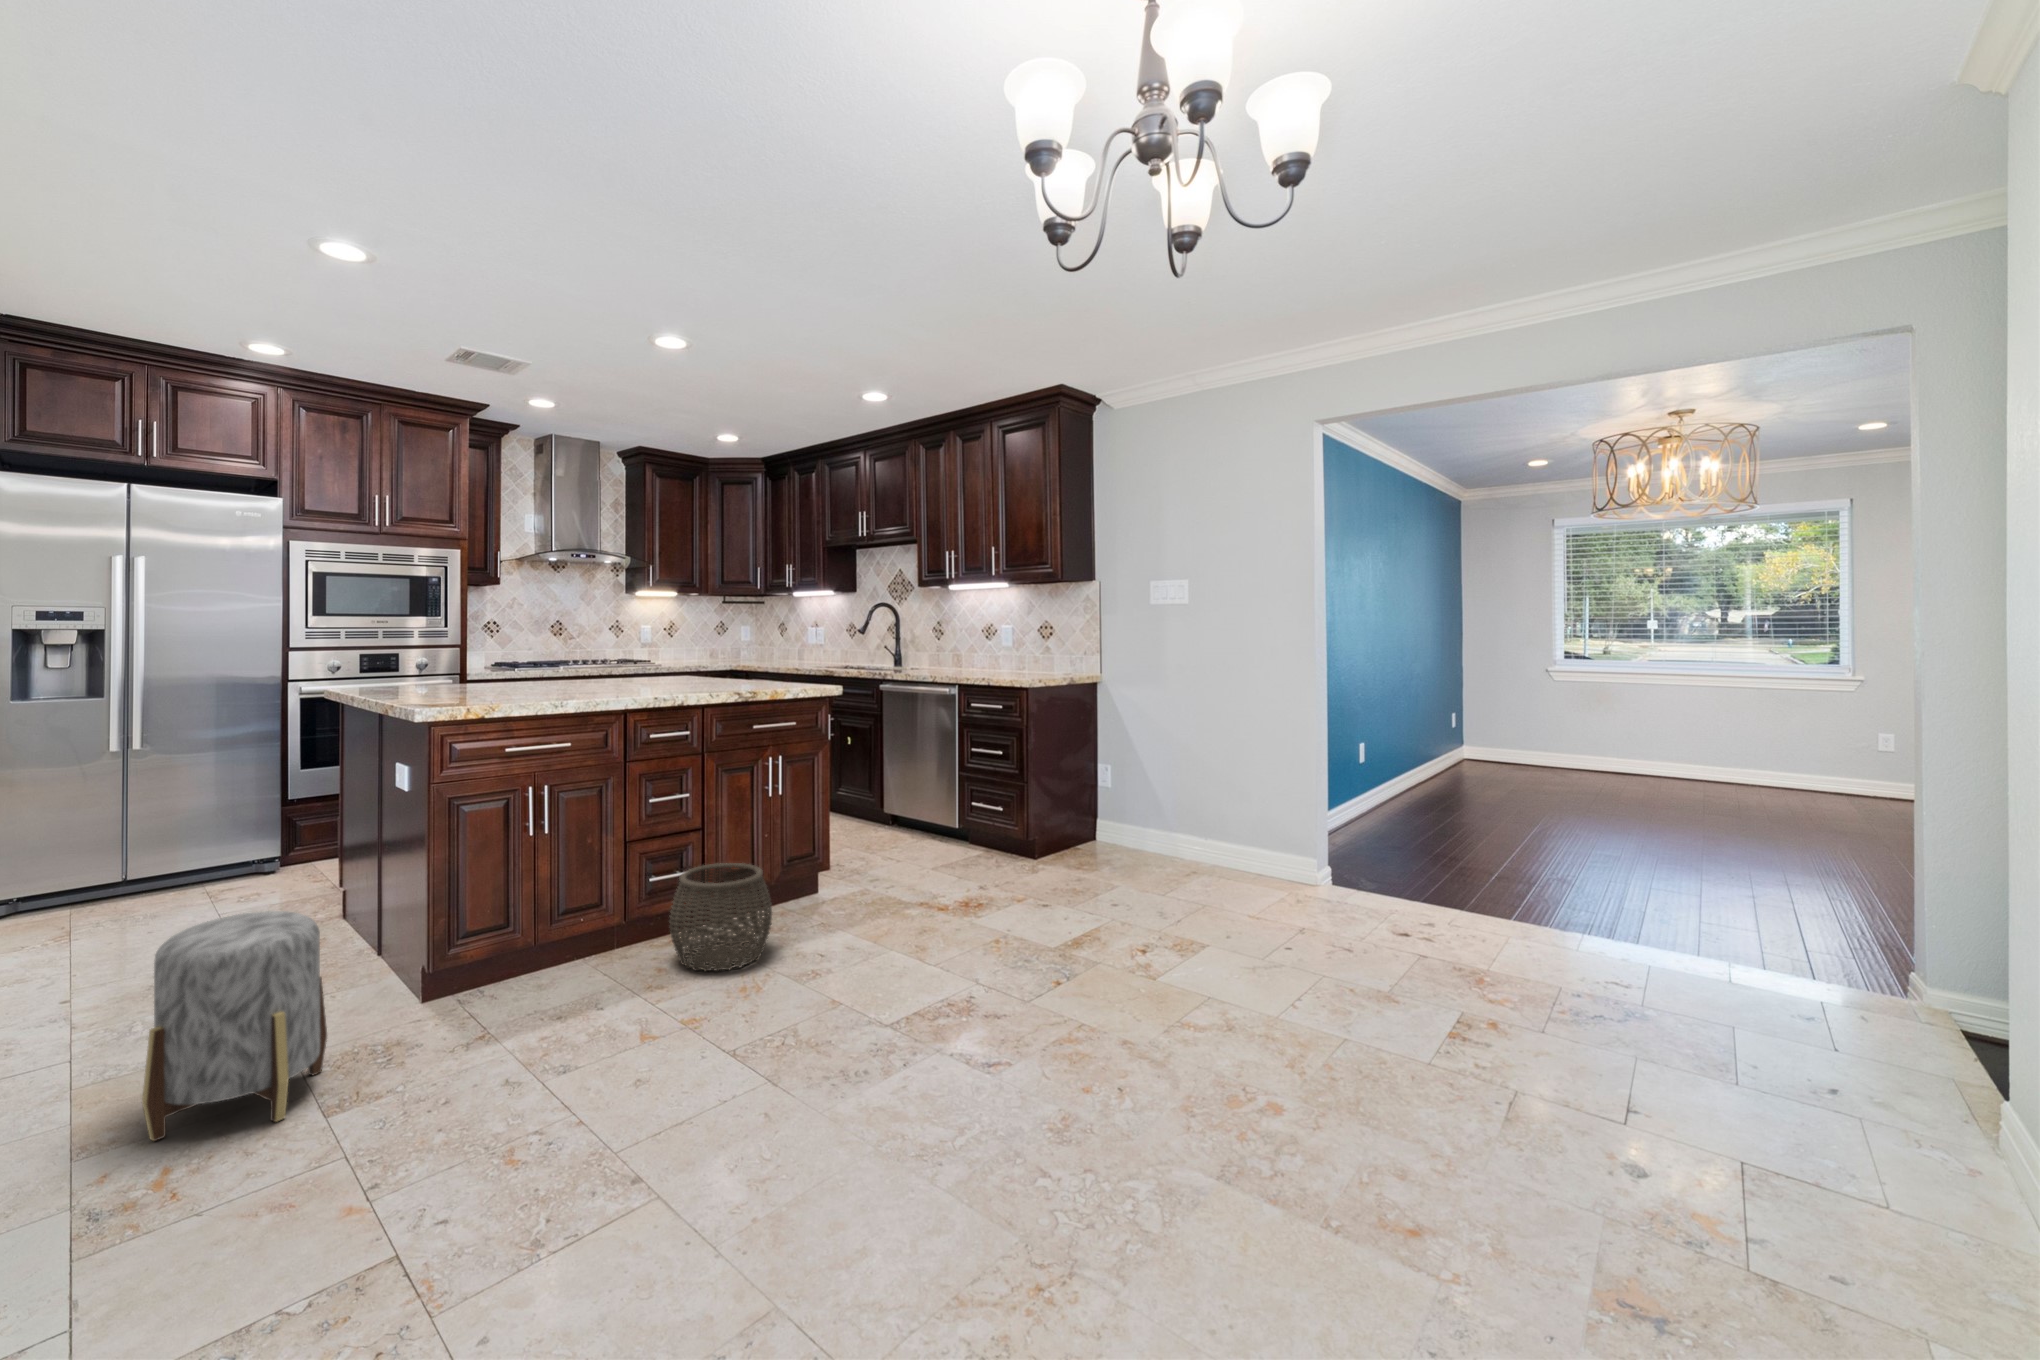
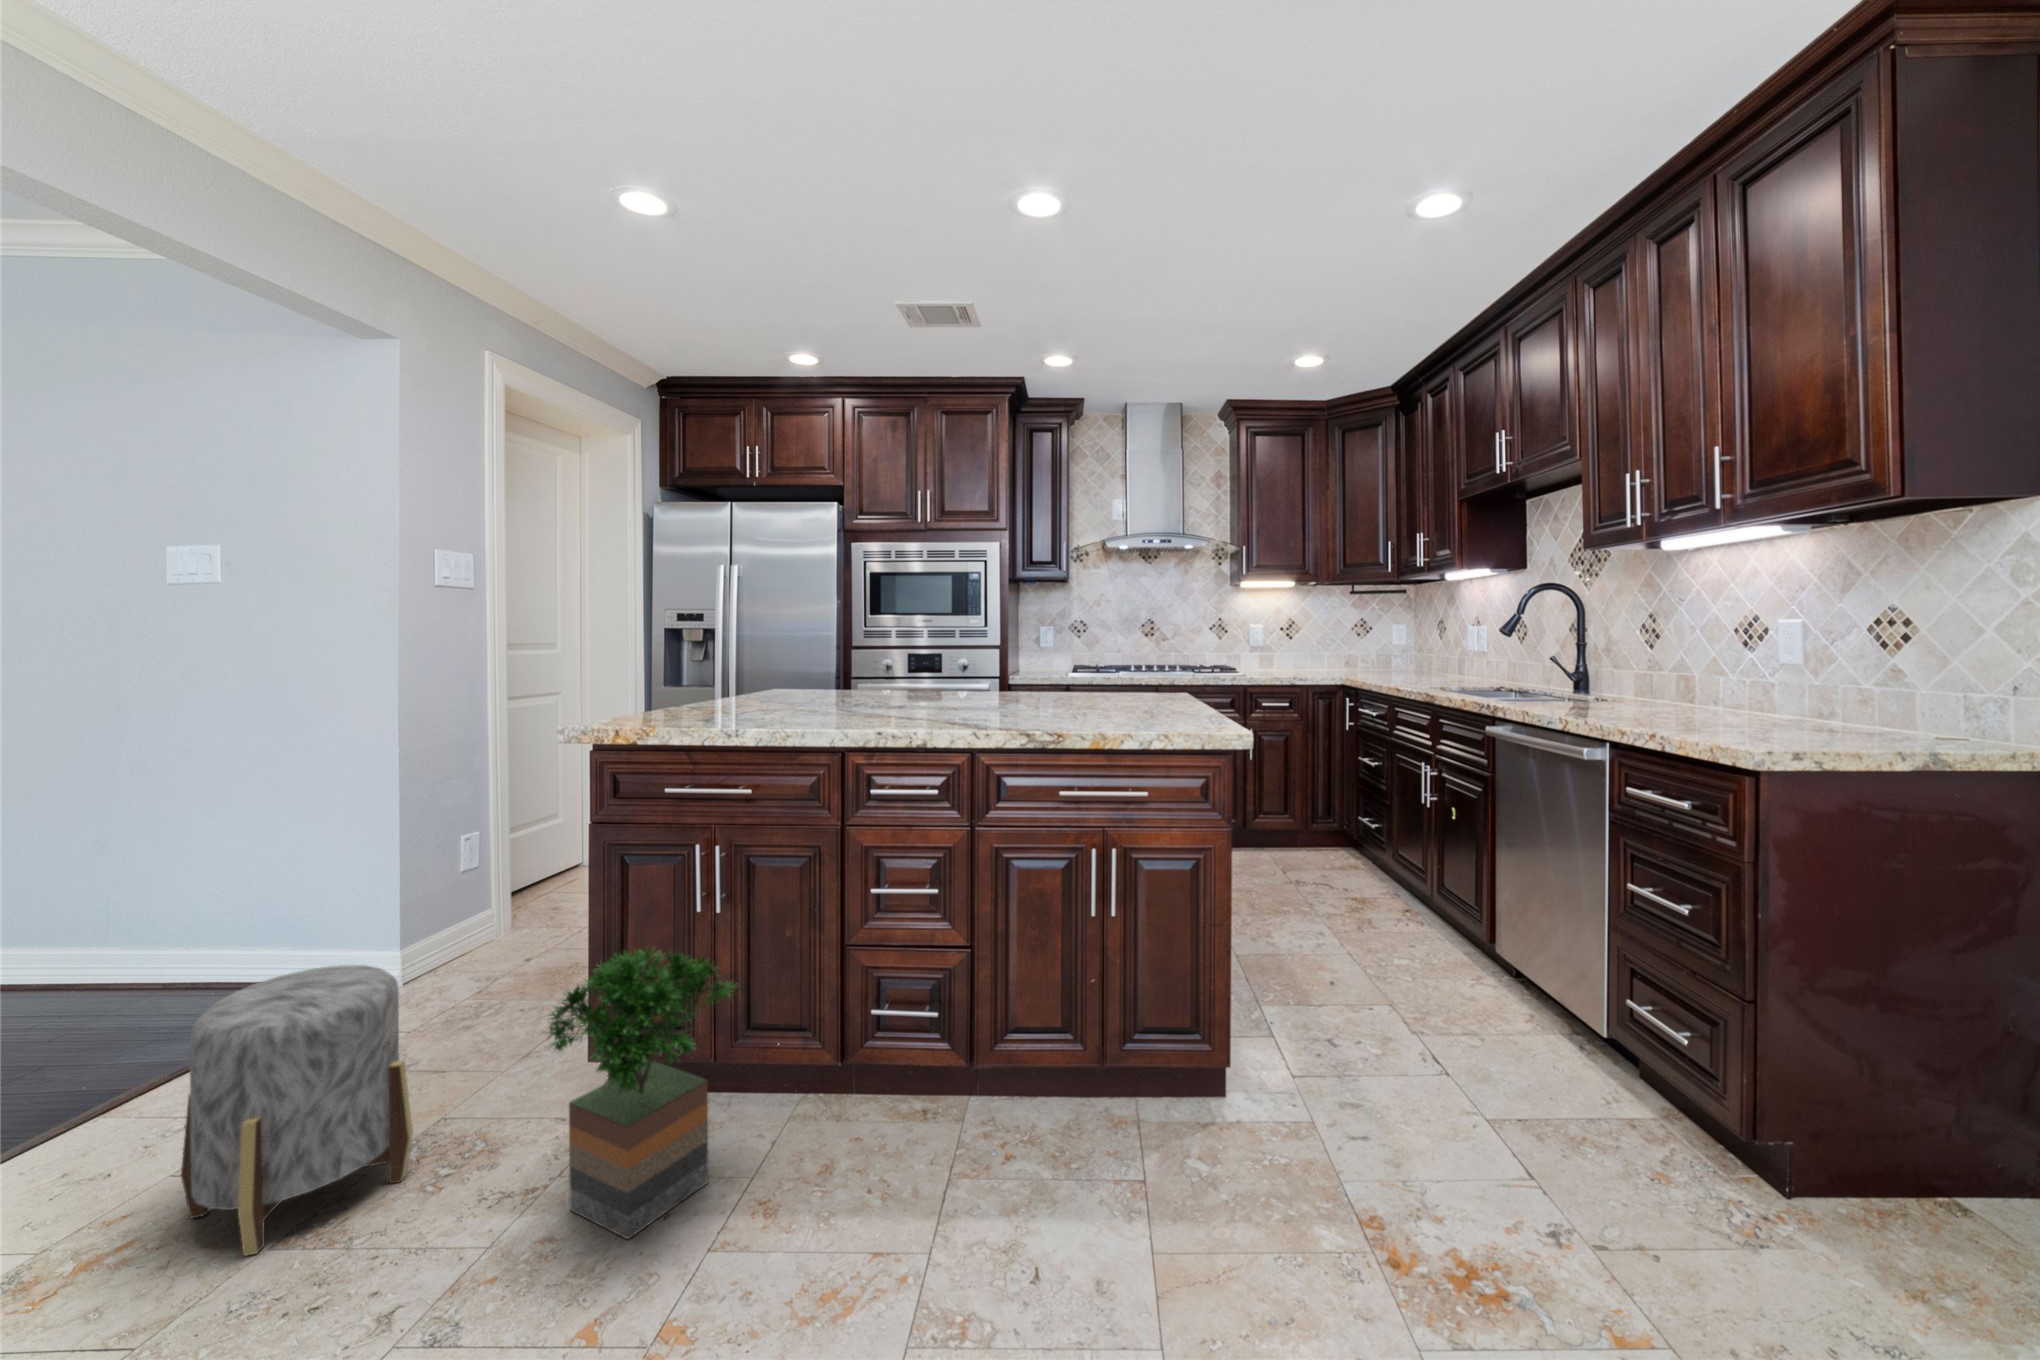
potted tree: none [482,844,606,1030] -> present [548,947,737,1239]
woven basket: present [669,863,772,971] -> none [847,1020,1021,1243]

